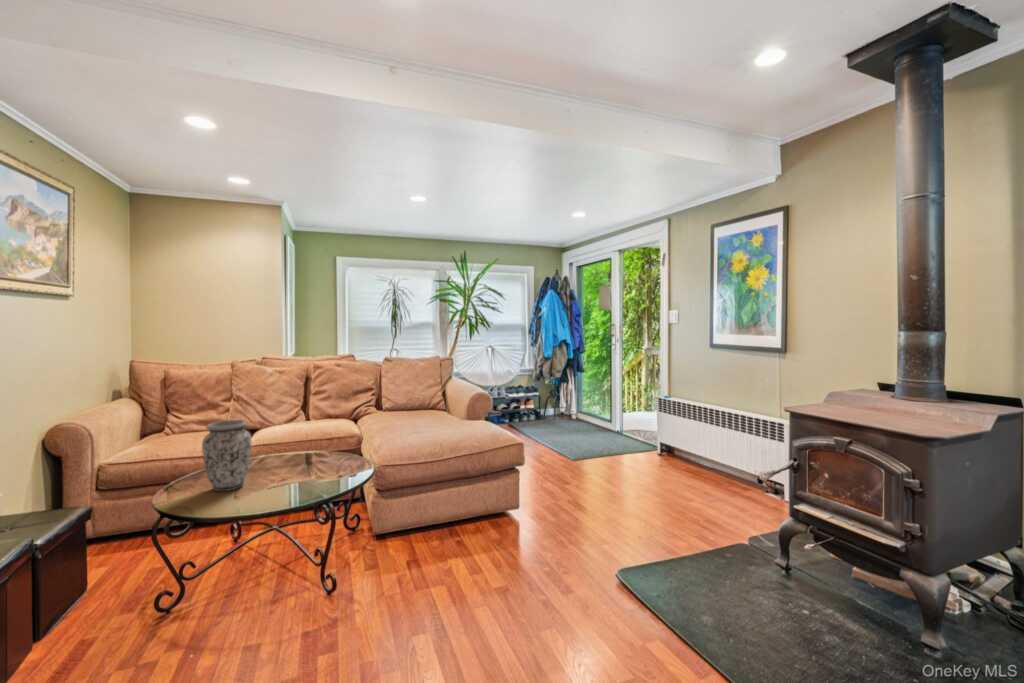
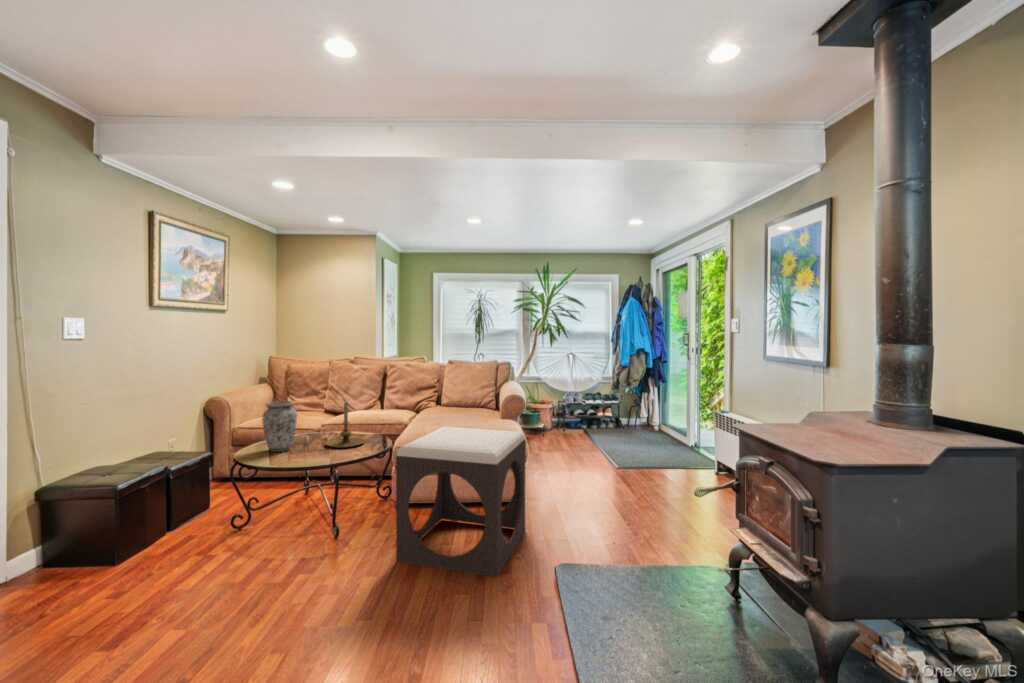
candle holder: none [288,416,340,475] -> present [326,403,365,448]
footstool: none [438,434,567,604] -> present [396,427,526,577]

